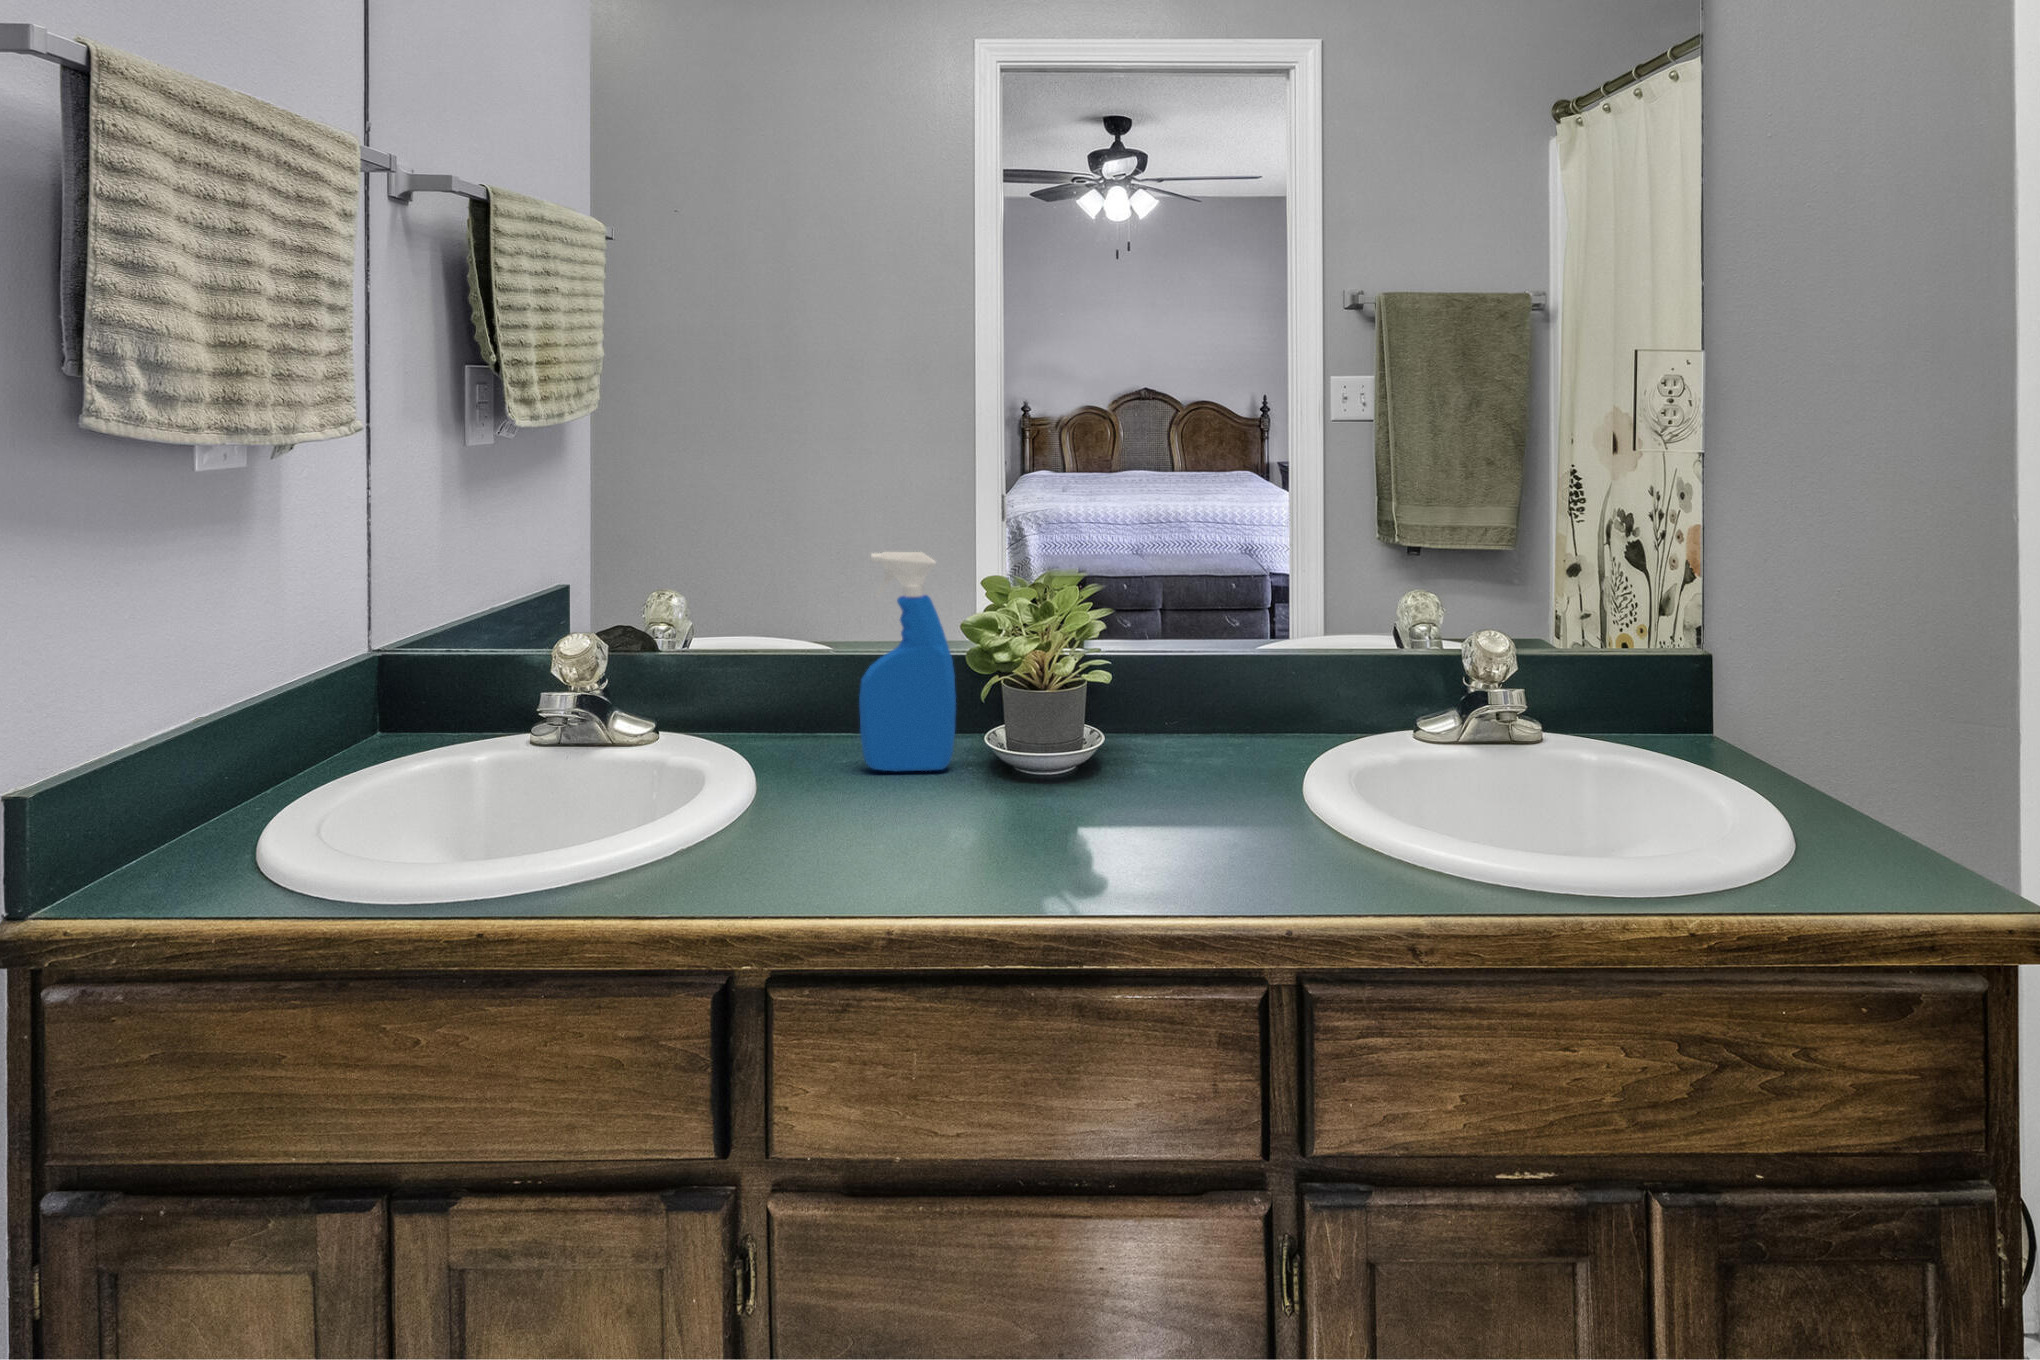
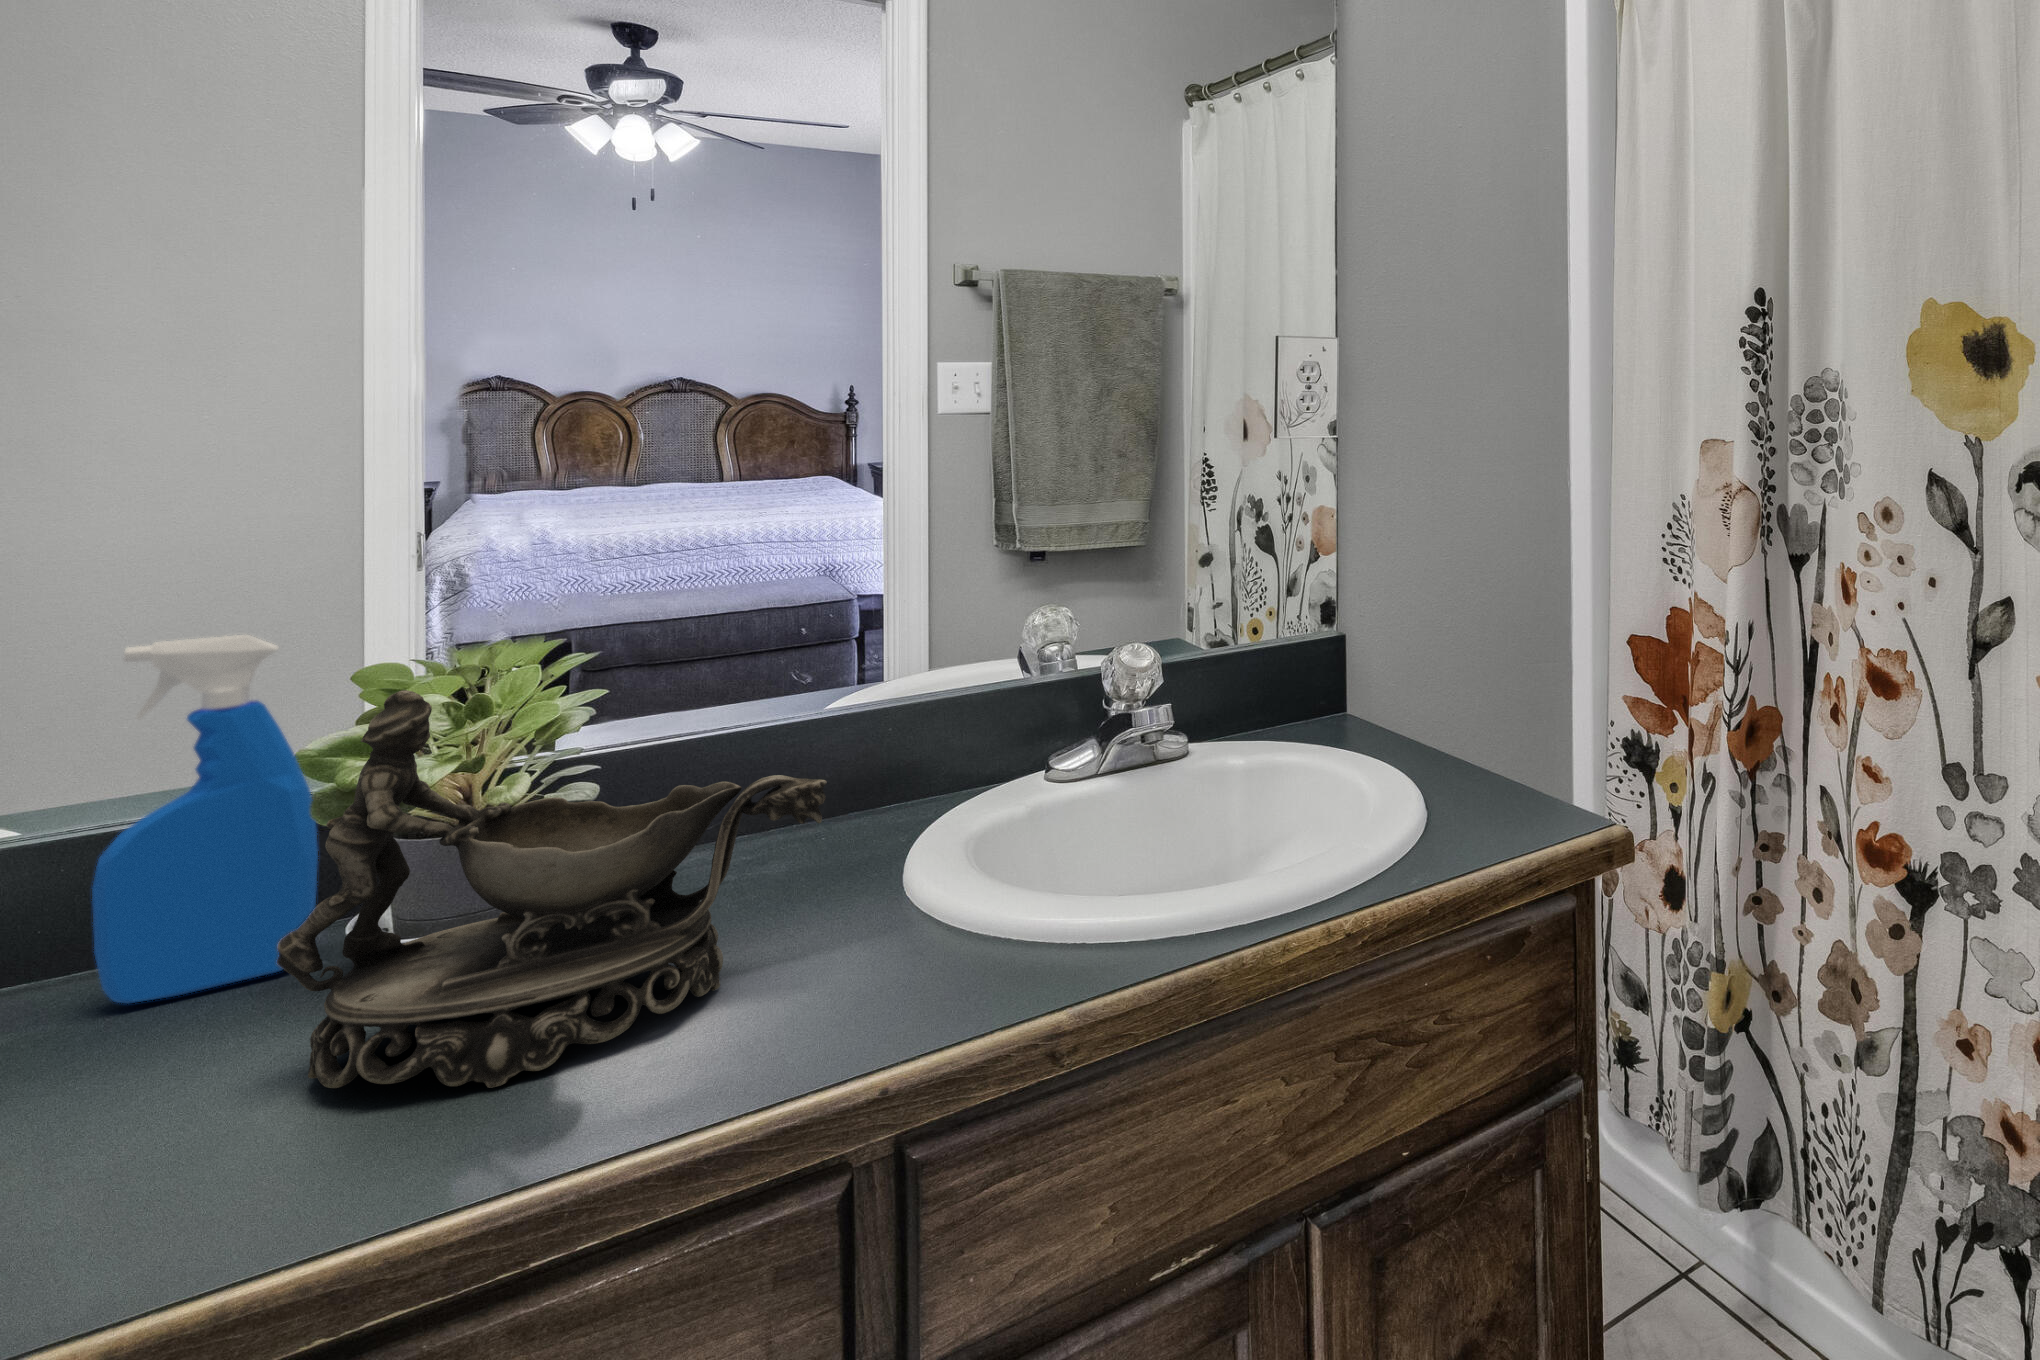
decorative bowl: none [951,598,1251,865] -> present [276,690,827,1088]

